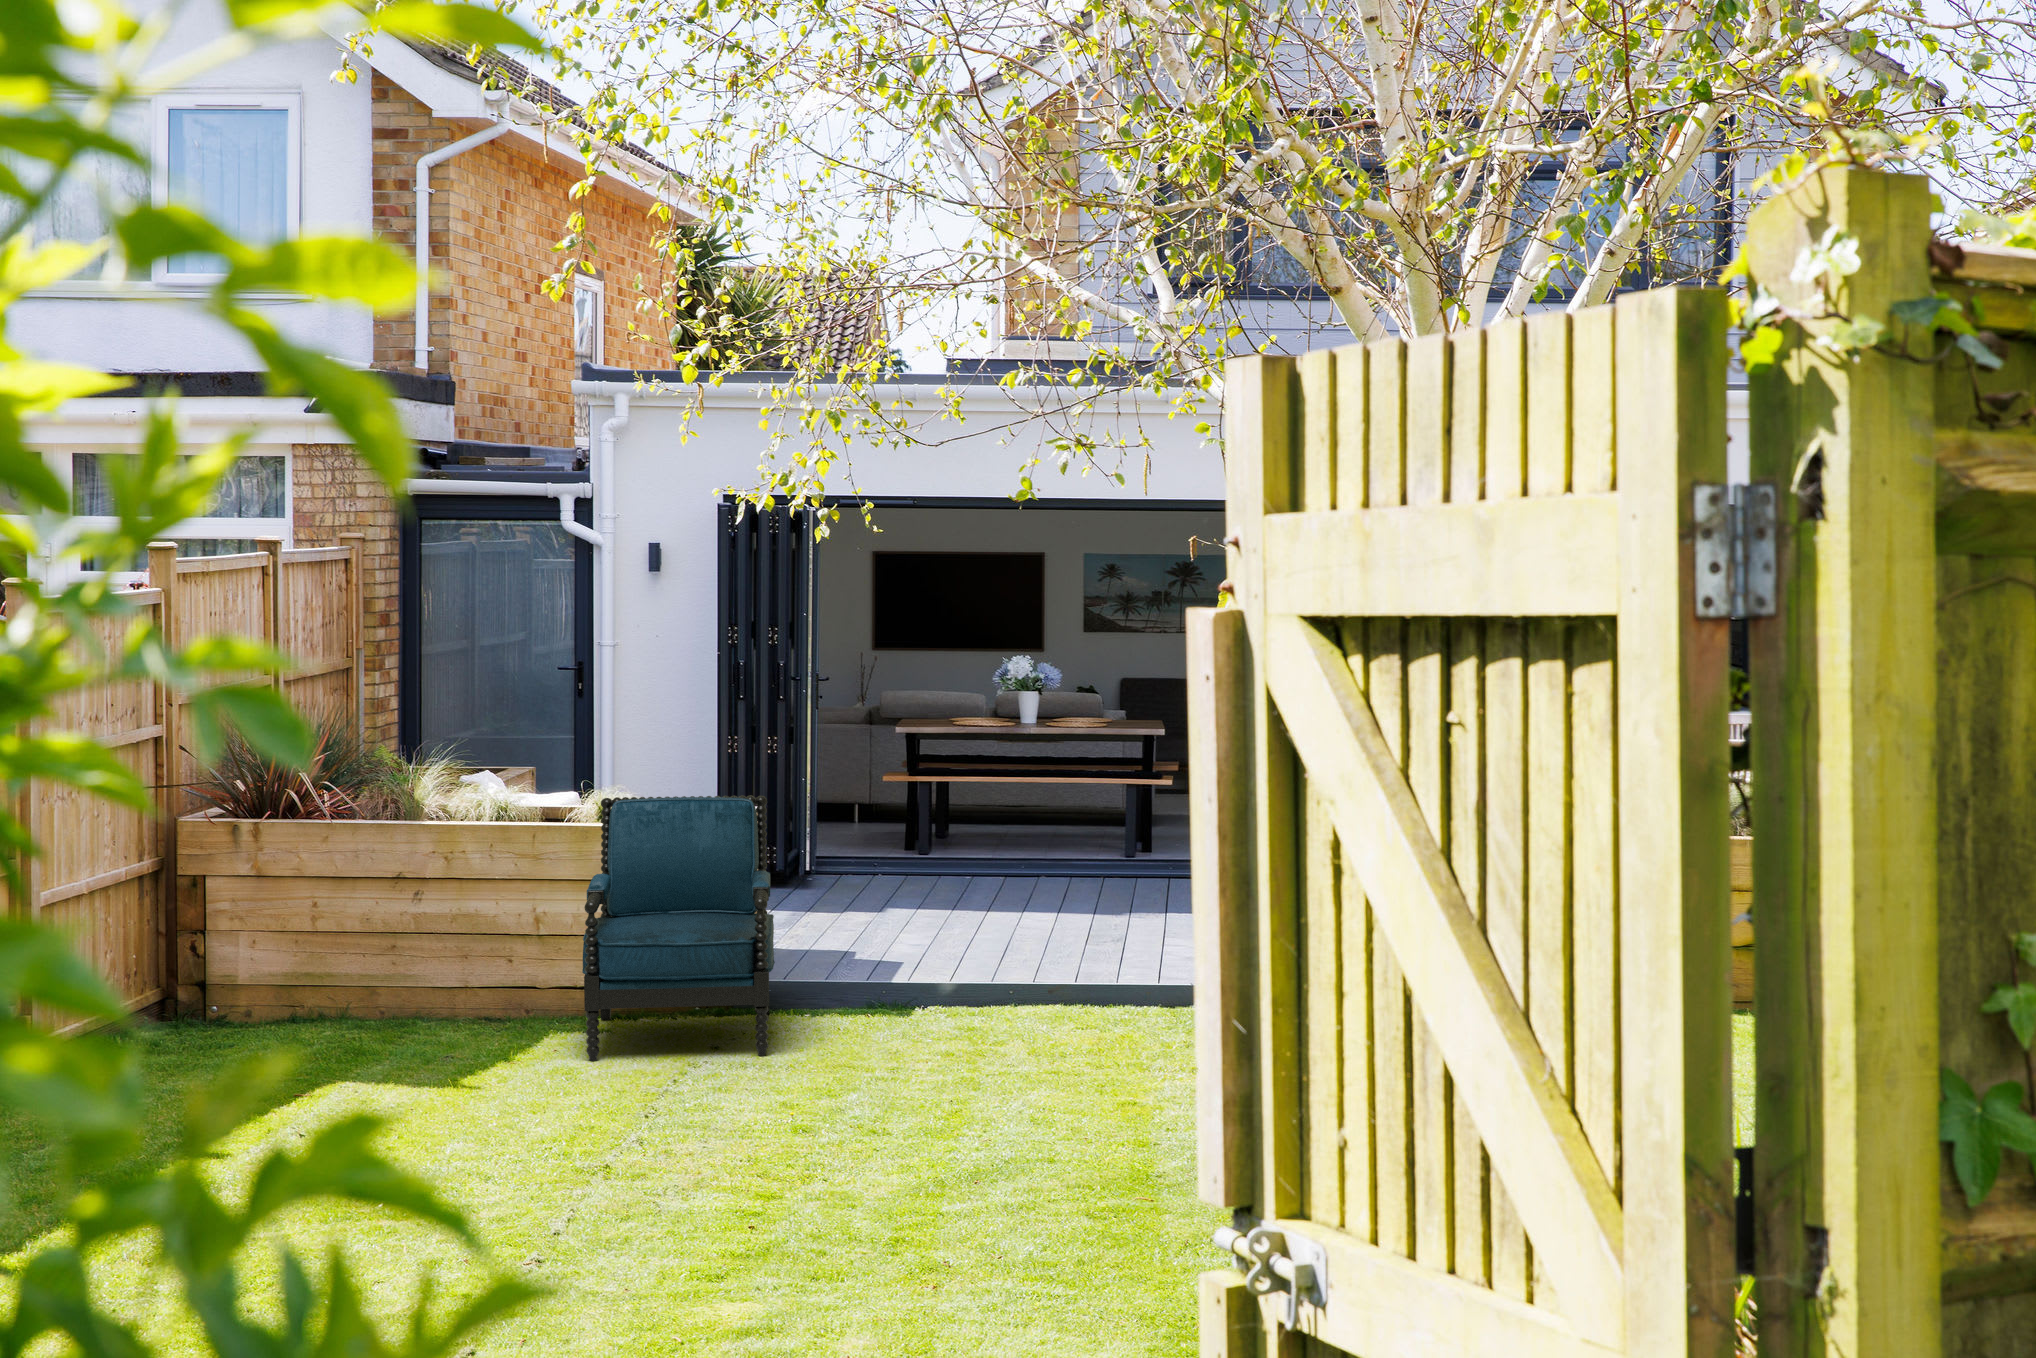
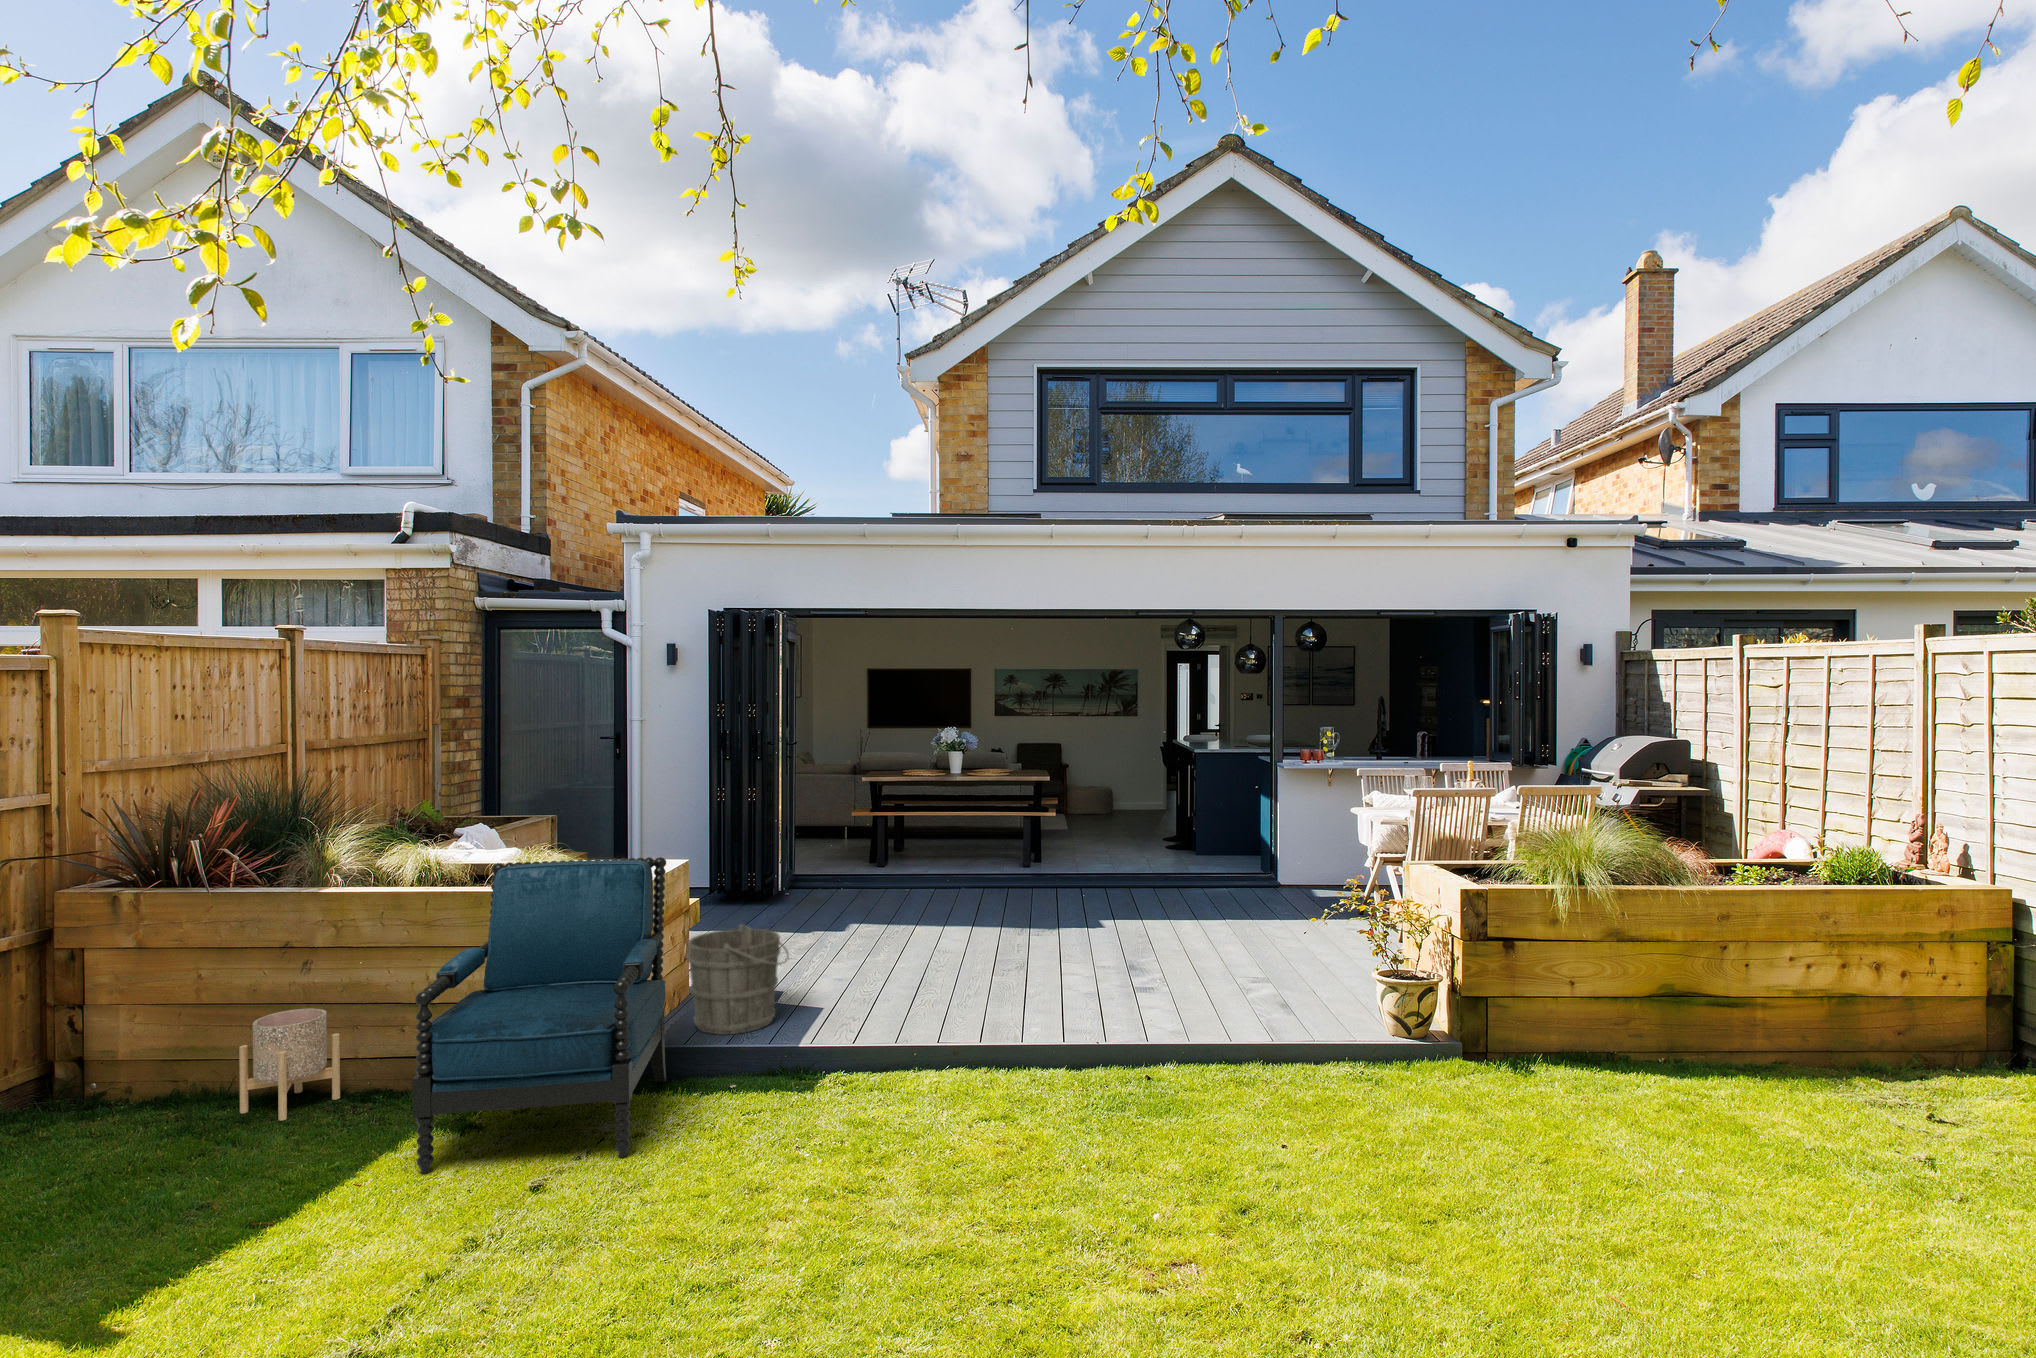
bucket: none [764,878,871,986] -> present [687,924,789,1035]
planter: none [378,935,462,1031] -> present [239,1008,340,1121]

